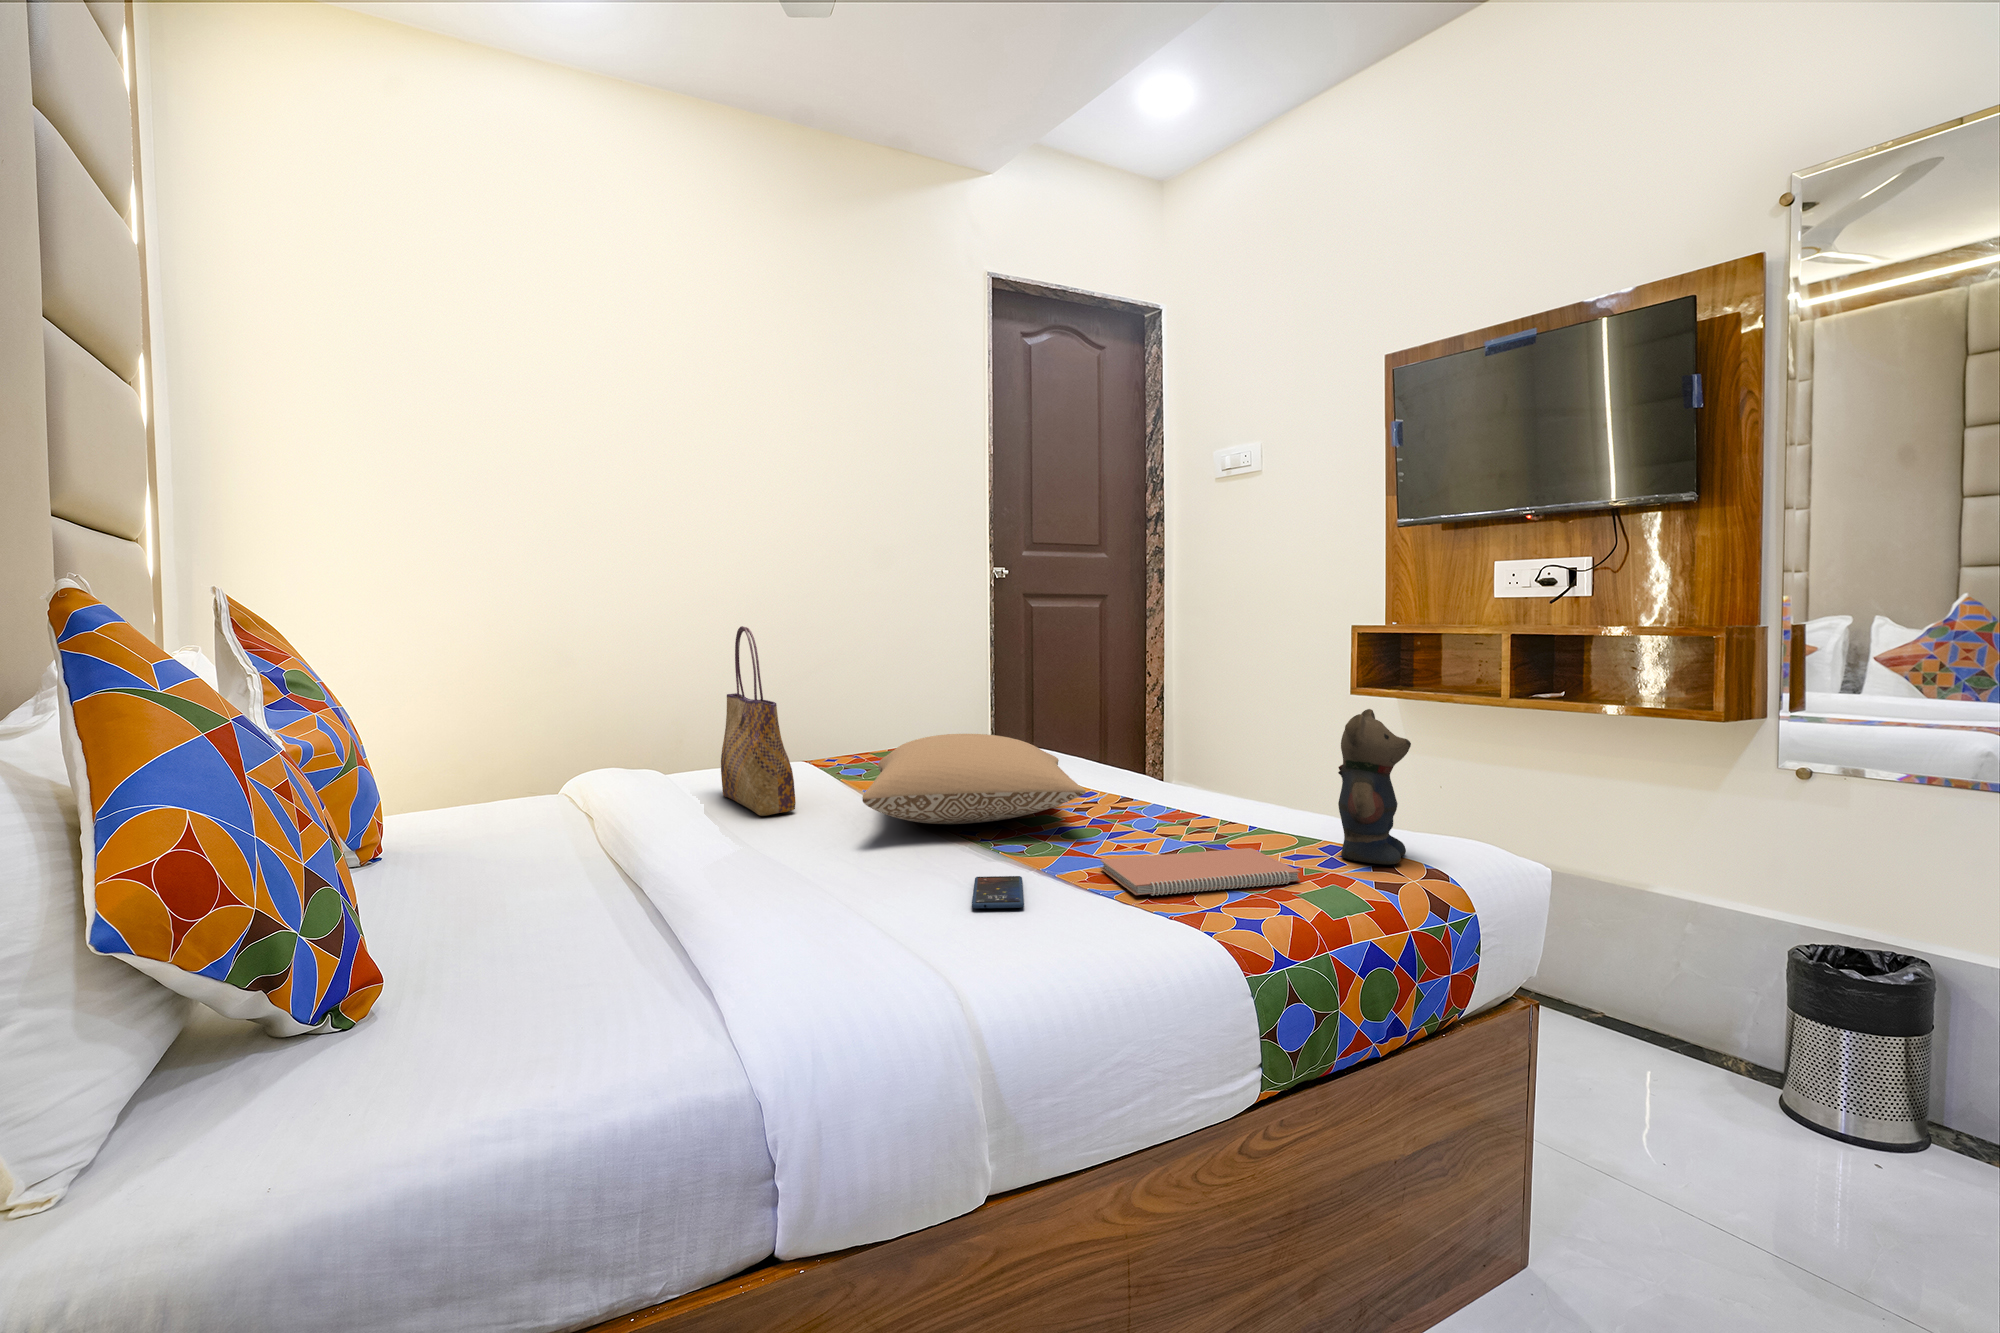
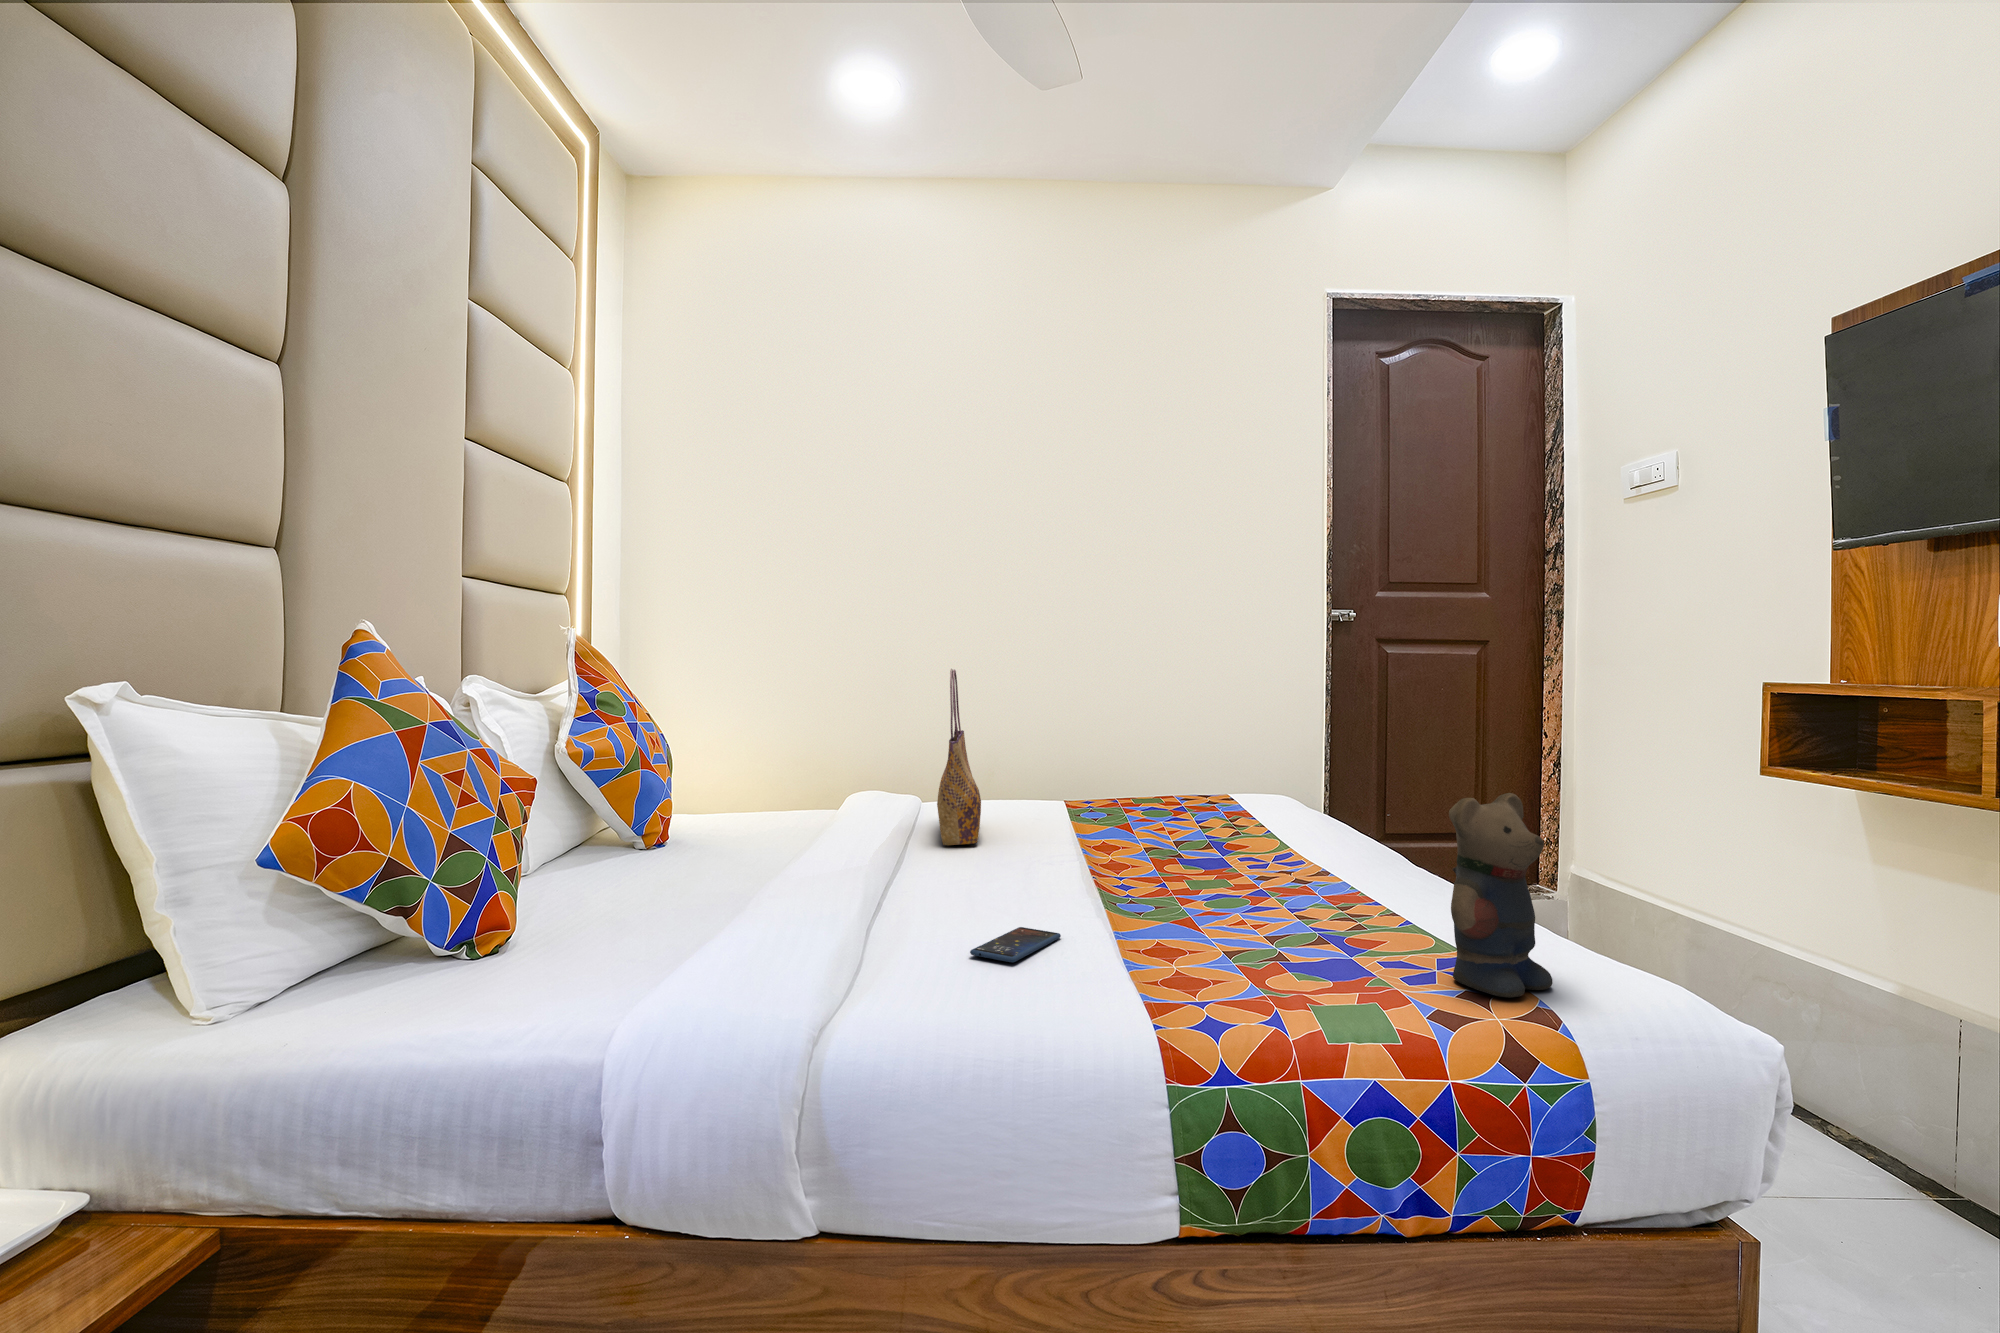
pillow: present [862,734,1086,824] -> none [977,784,1243,876]
notebook: present [1100,848,1300,896] -> none [1135,930,1348,993]

